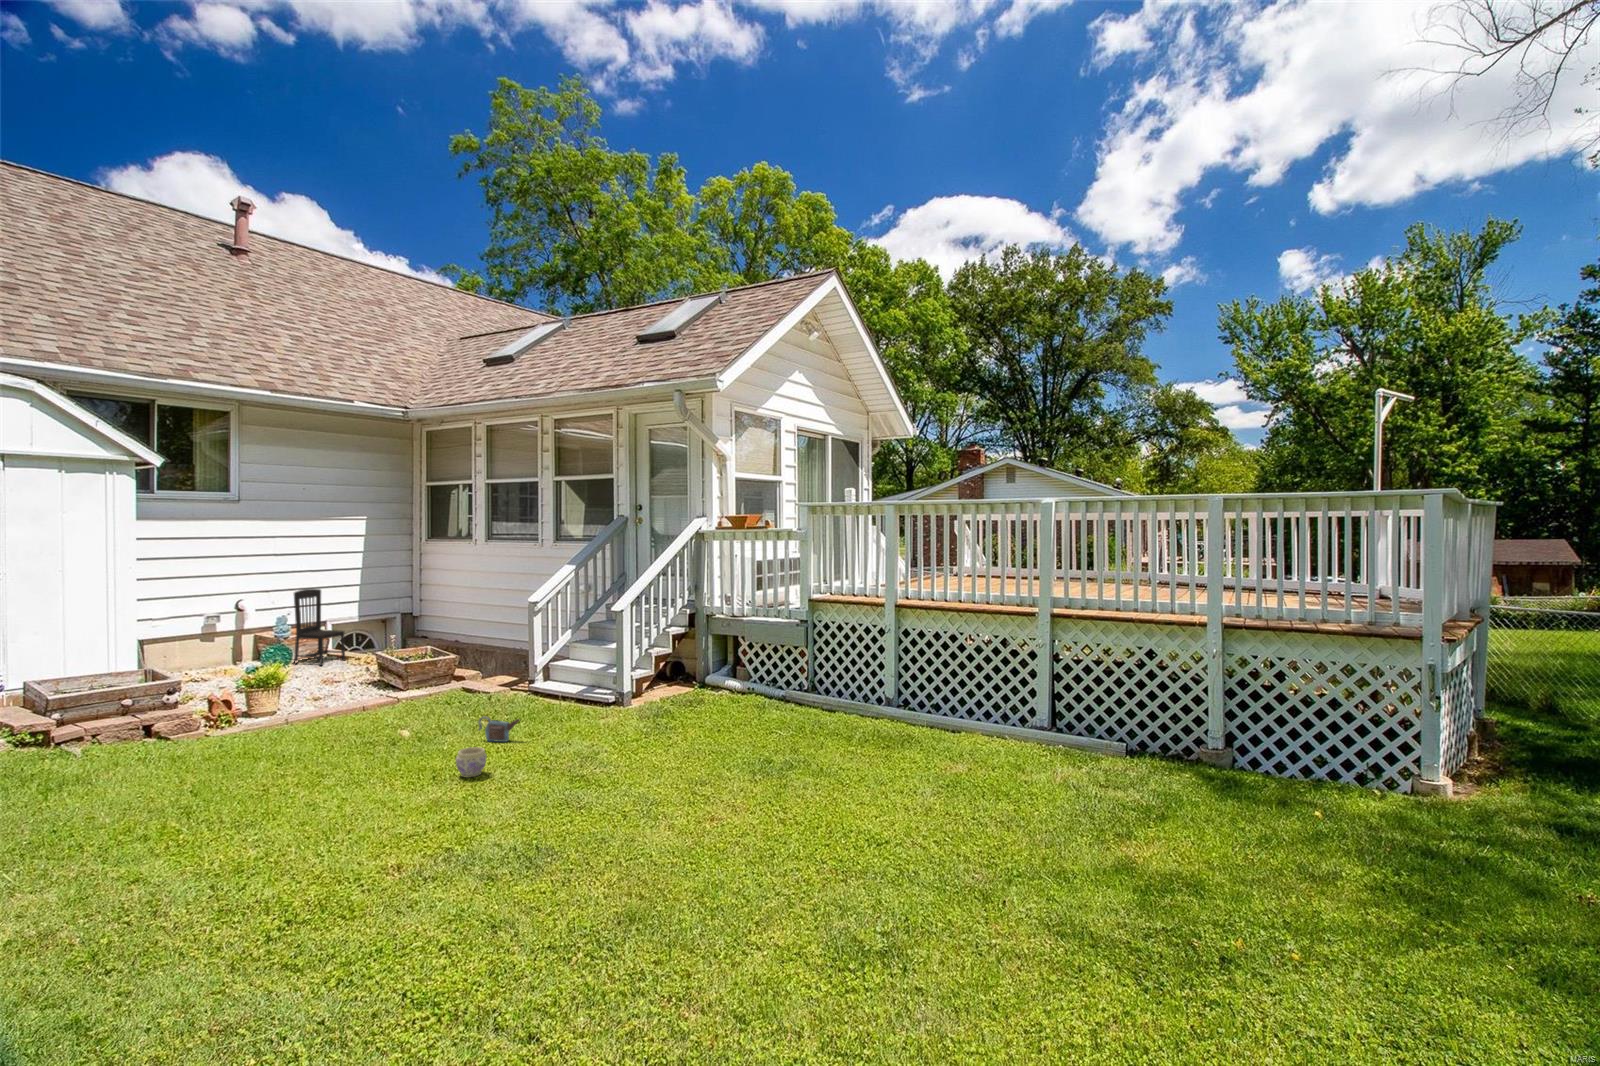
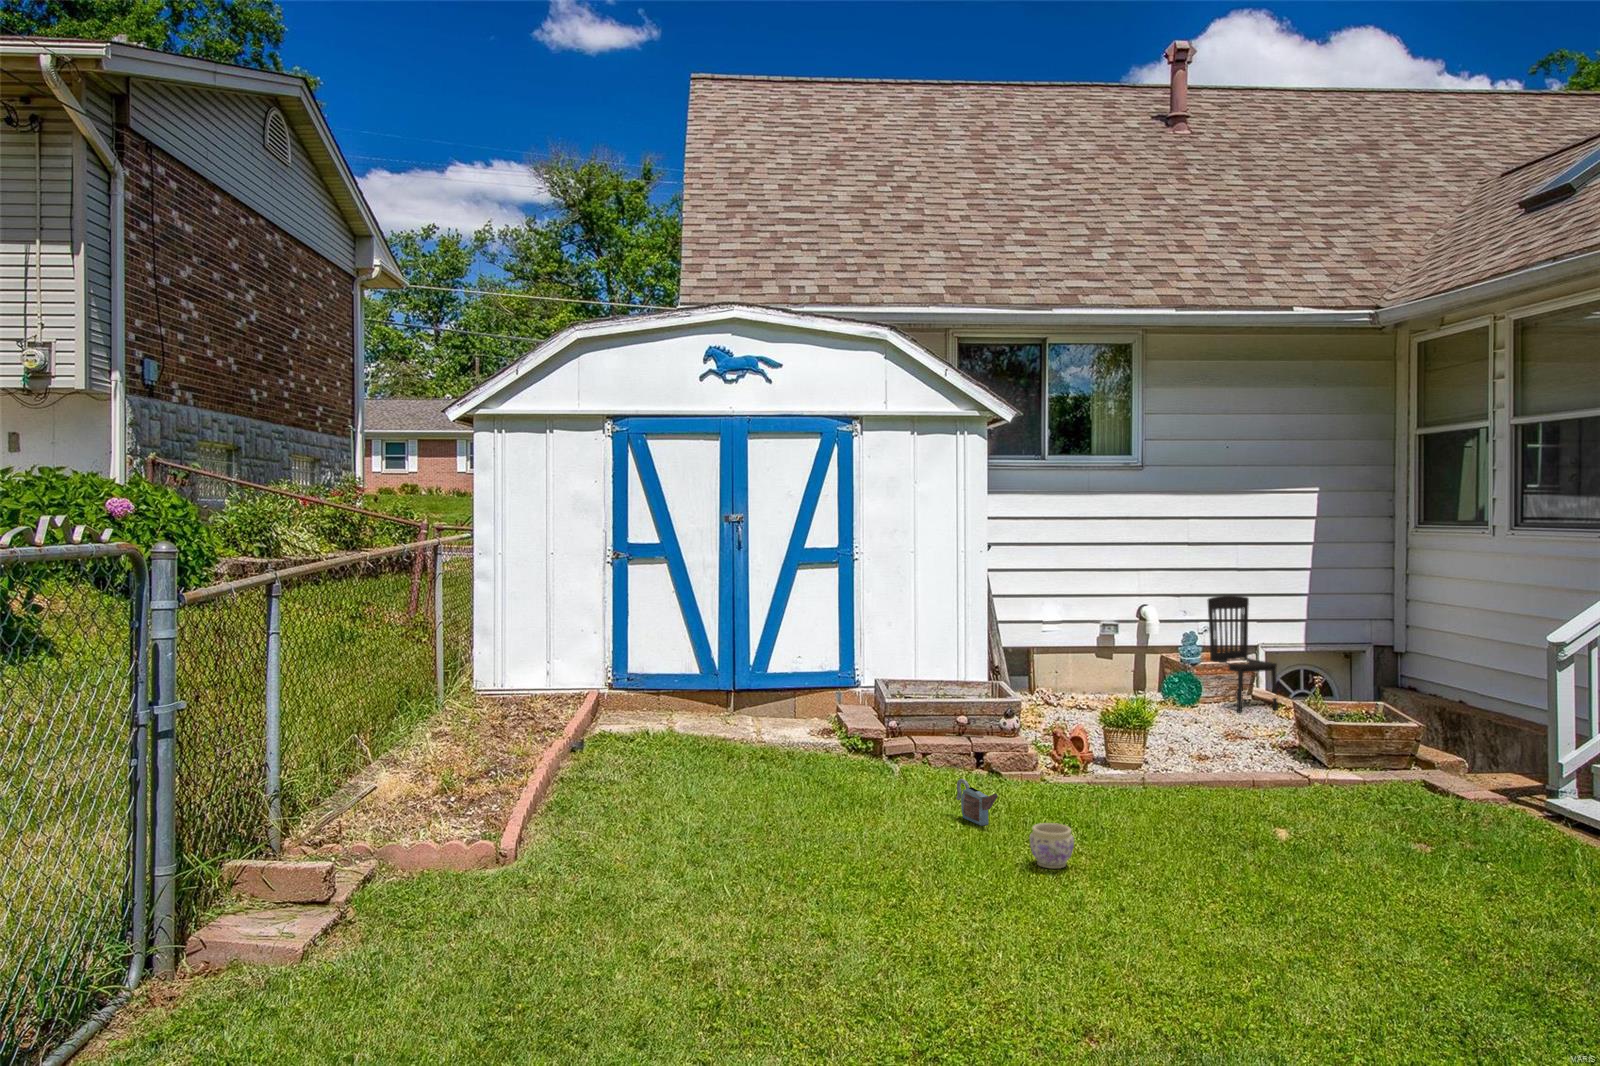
watering can: present [478,716,520,742] -> present [956,779,998,826]
planter: present [456,747,487,778] -> present [1030,823,1074,869]

